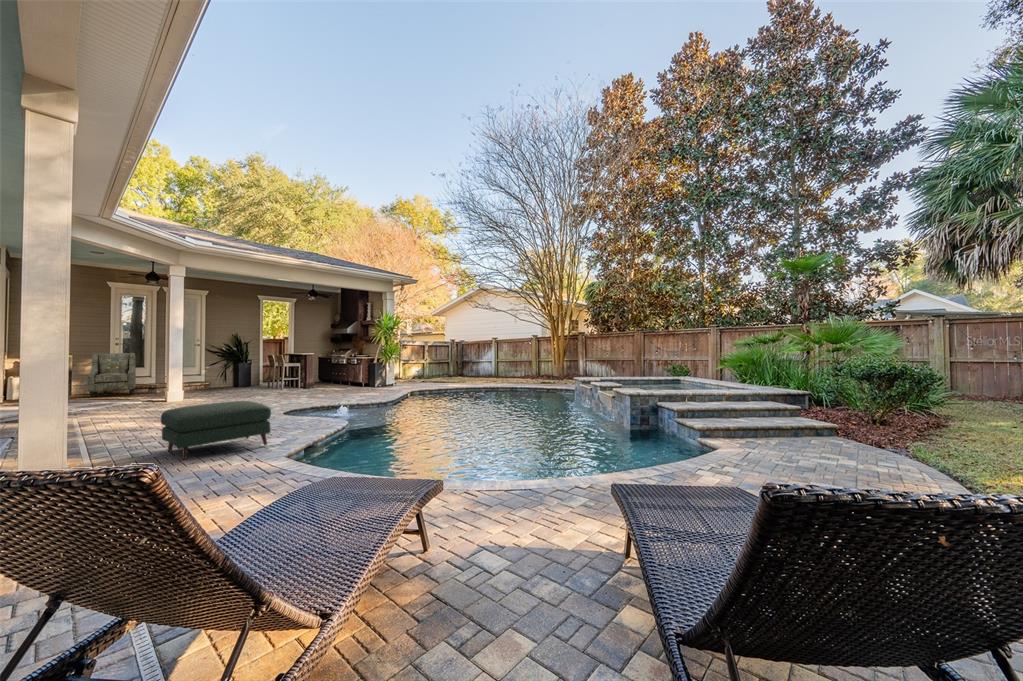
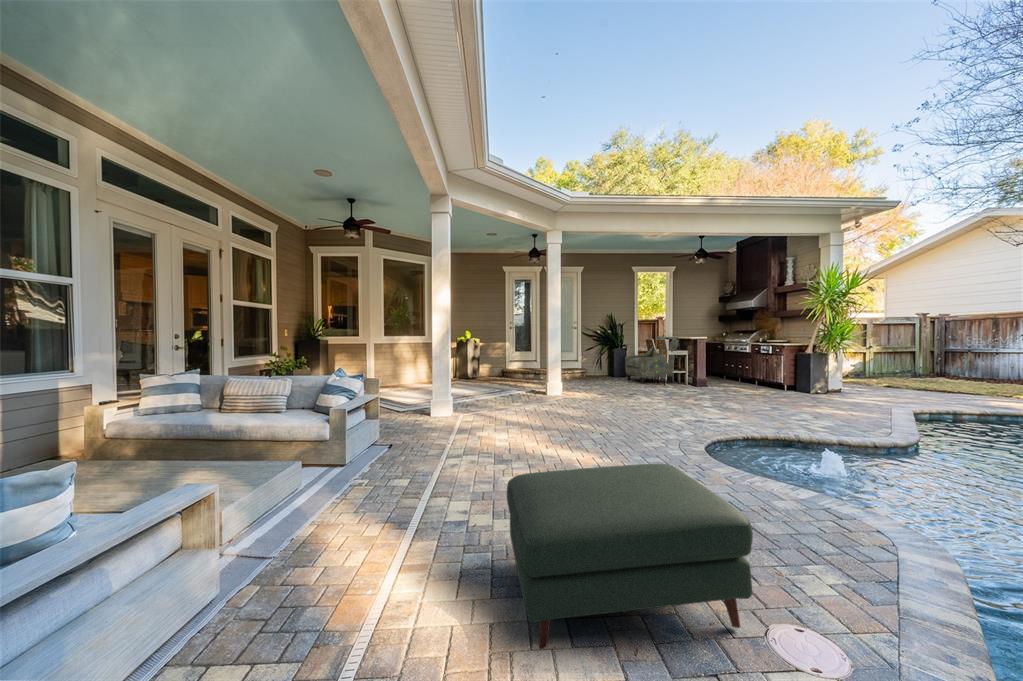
armchair: present [88,353,136,397] -> present [625,336,679,383]

